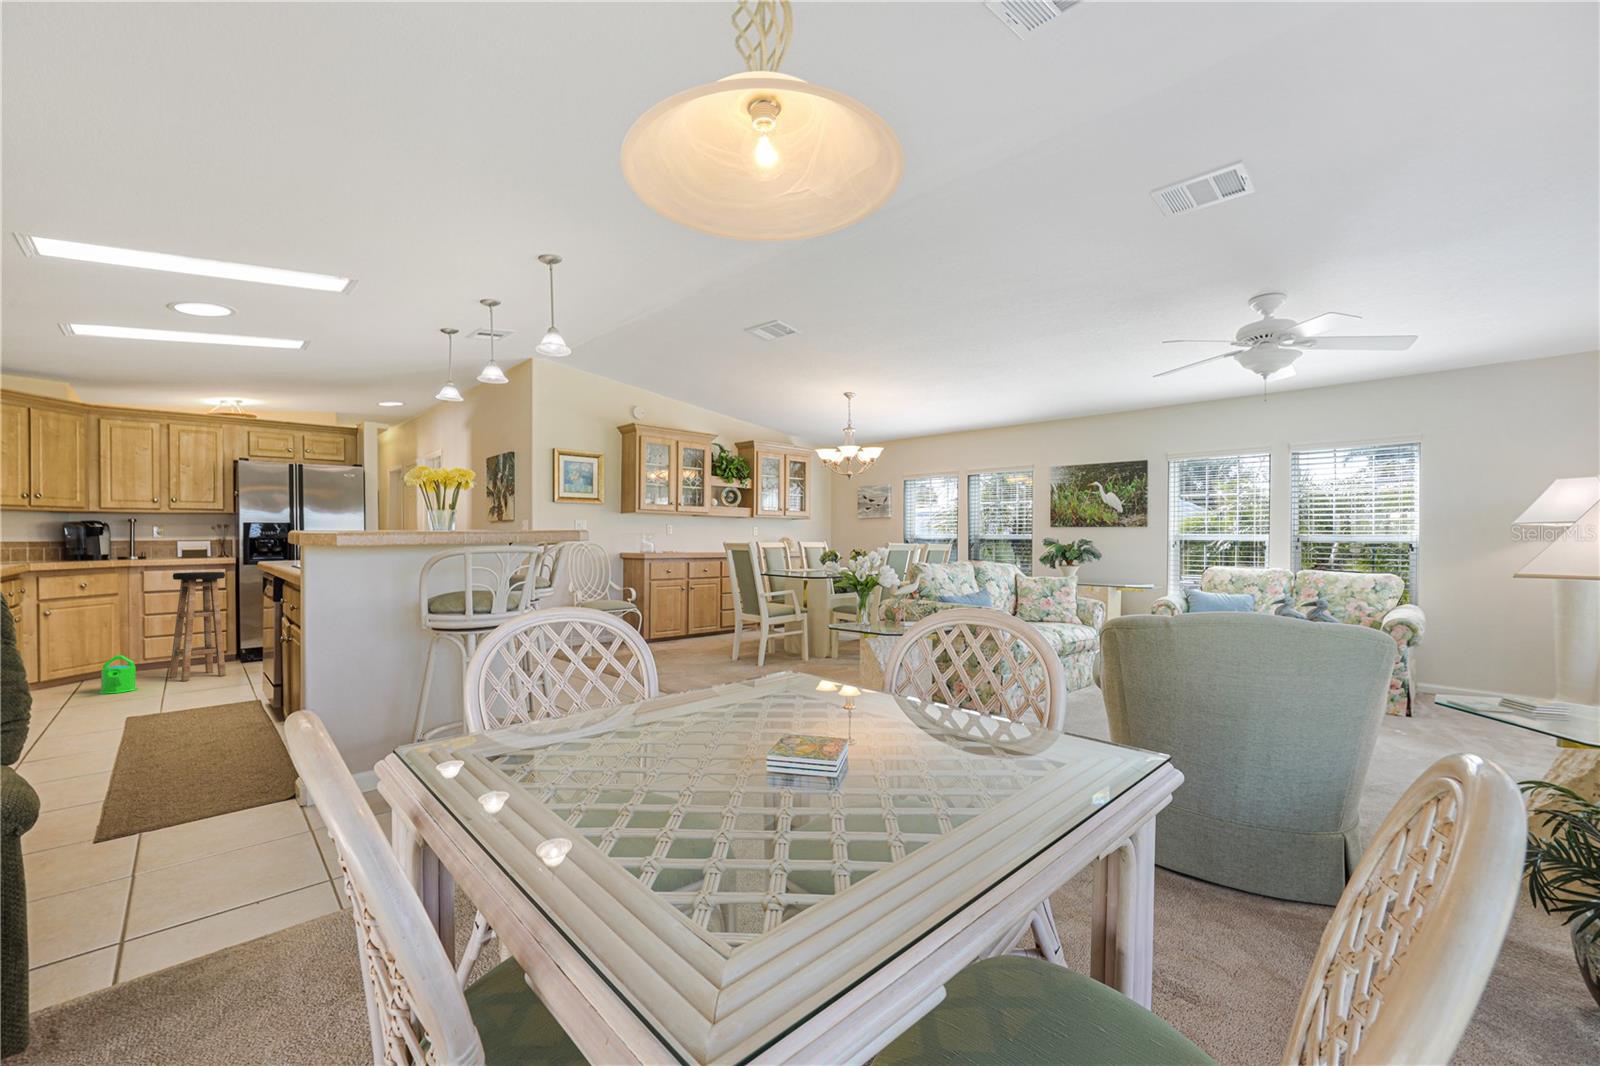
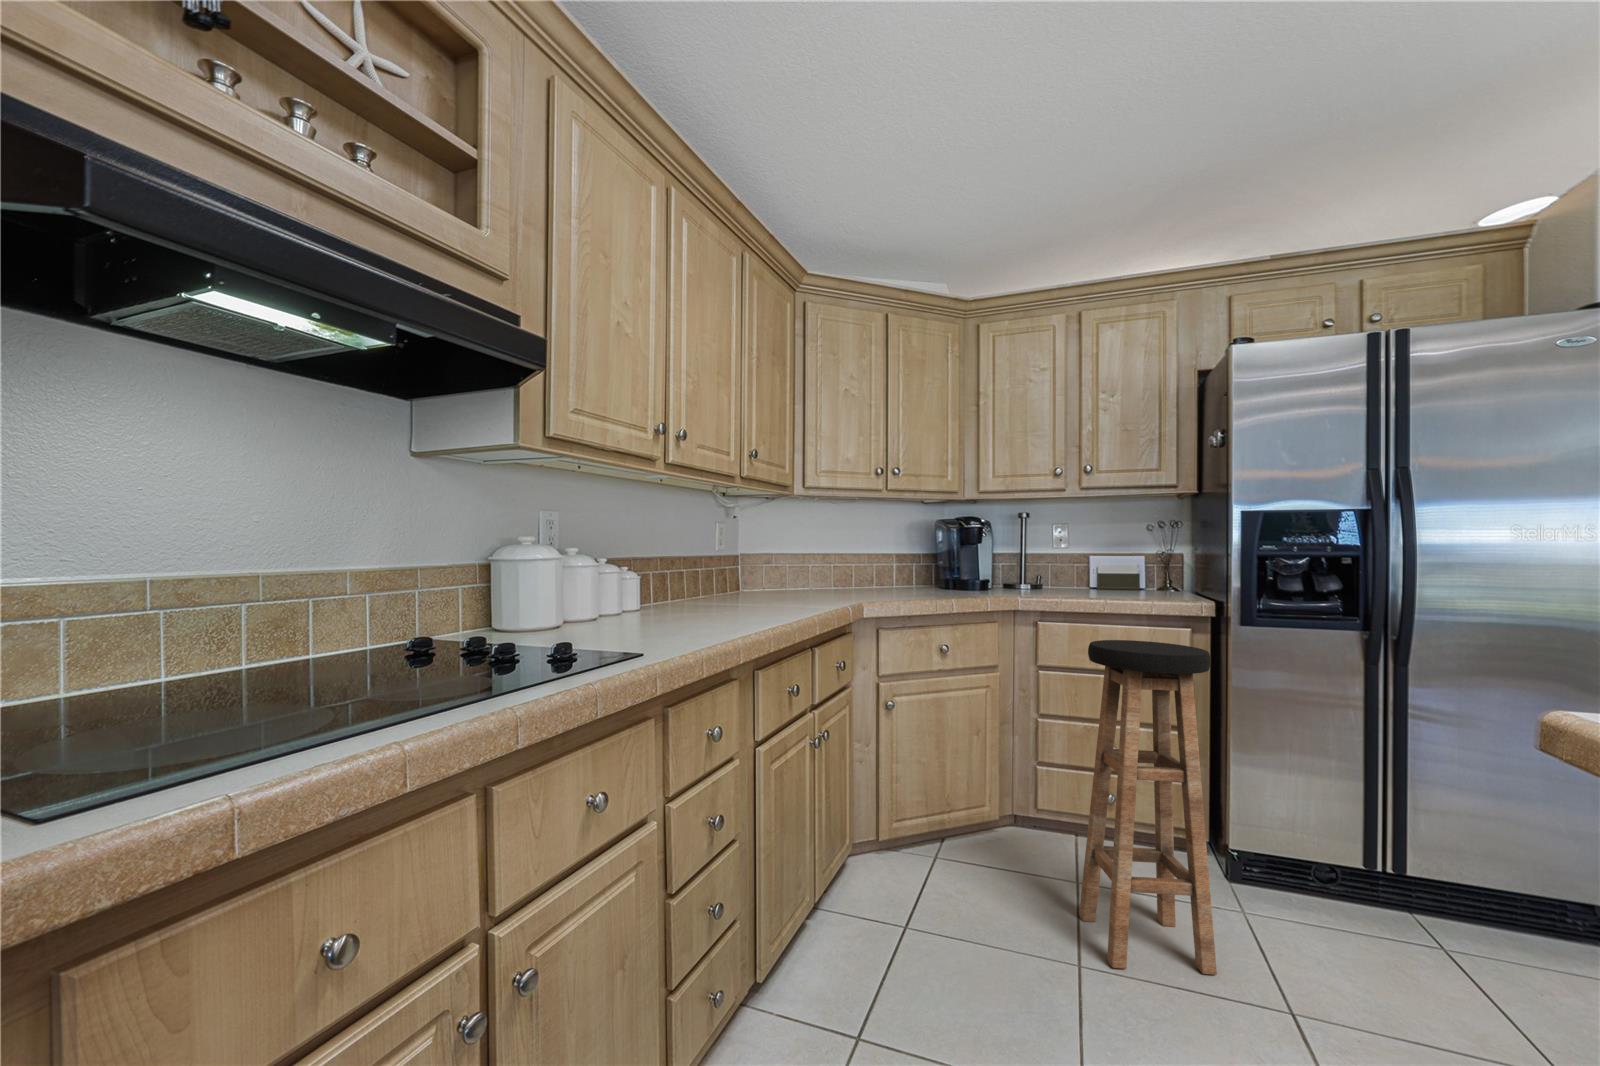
watering can: present [99,655,137,694] -> none [935,862,1013,983]

